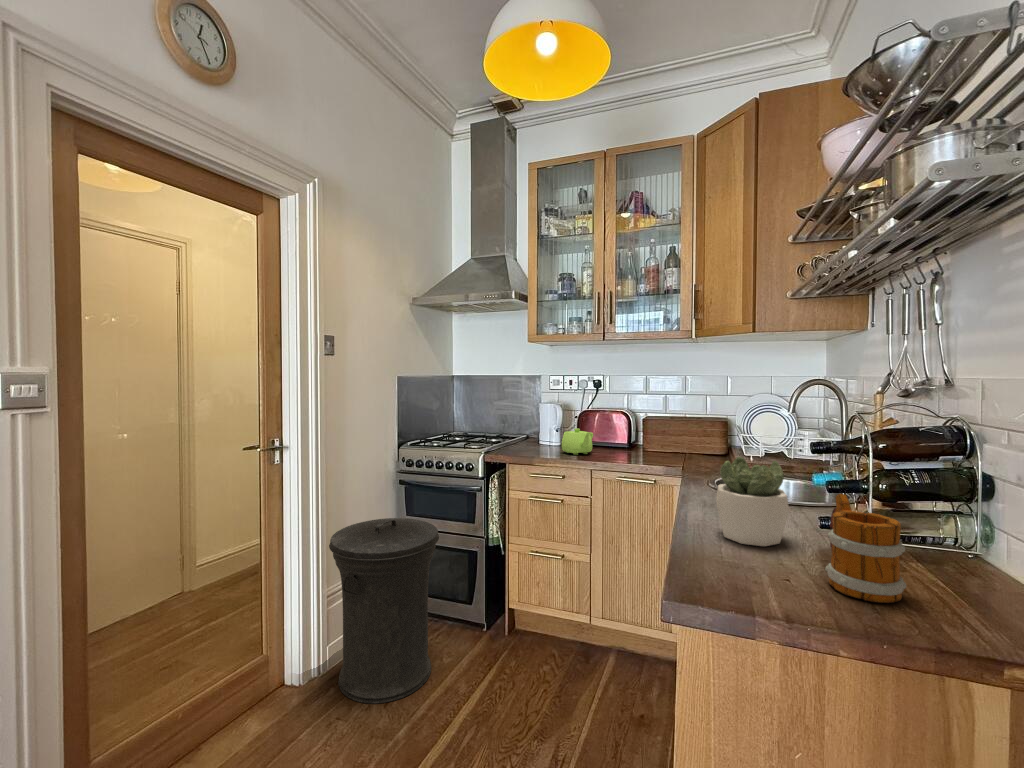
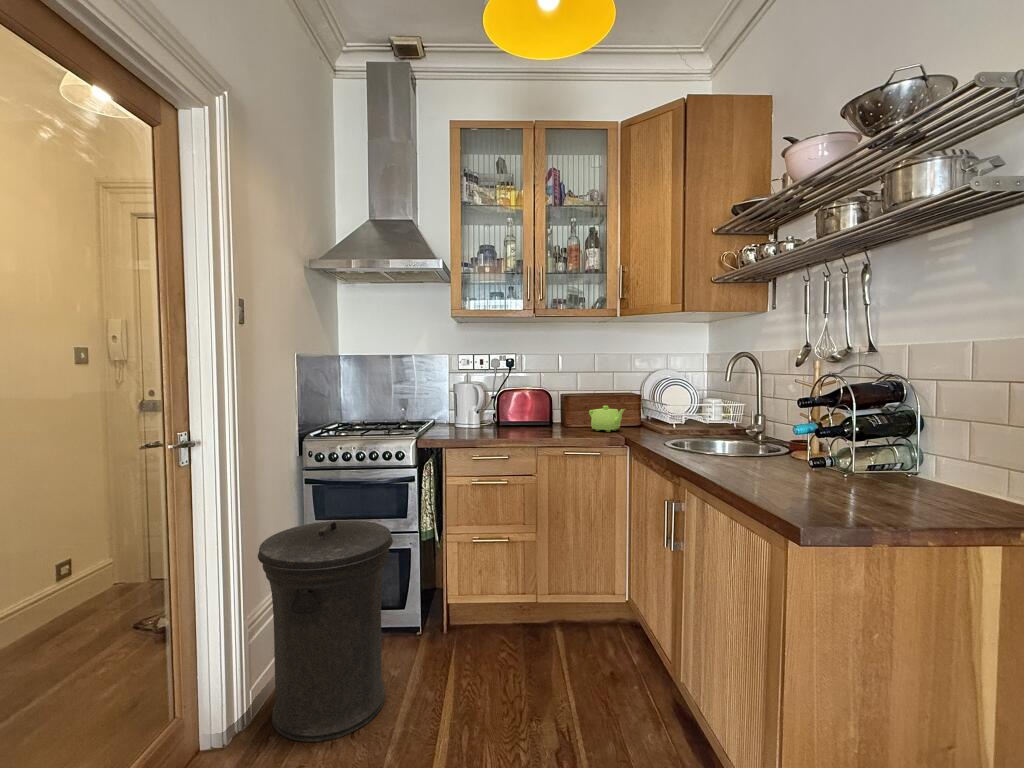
teapot: present [562,428,593,455] -> present [589,406,625,432]
succulent plant: present [716,457,789,546] -> none [736,411,799,481]
mug: present [825,494,906,603] -> none [843,429,913,502]

